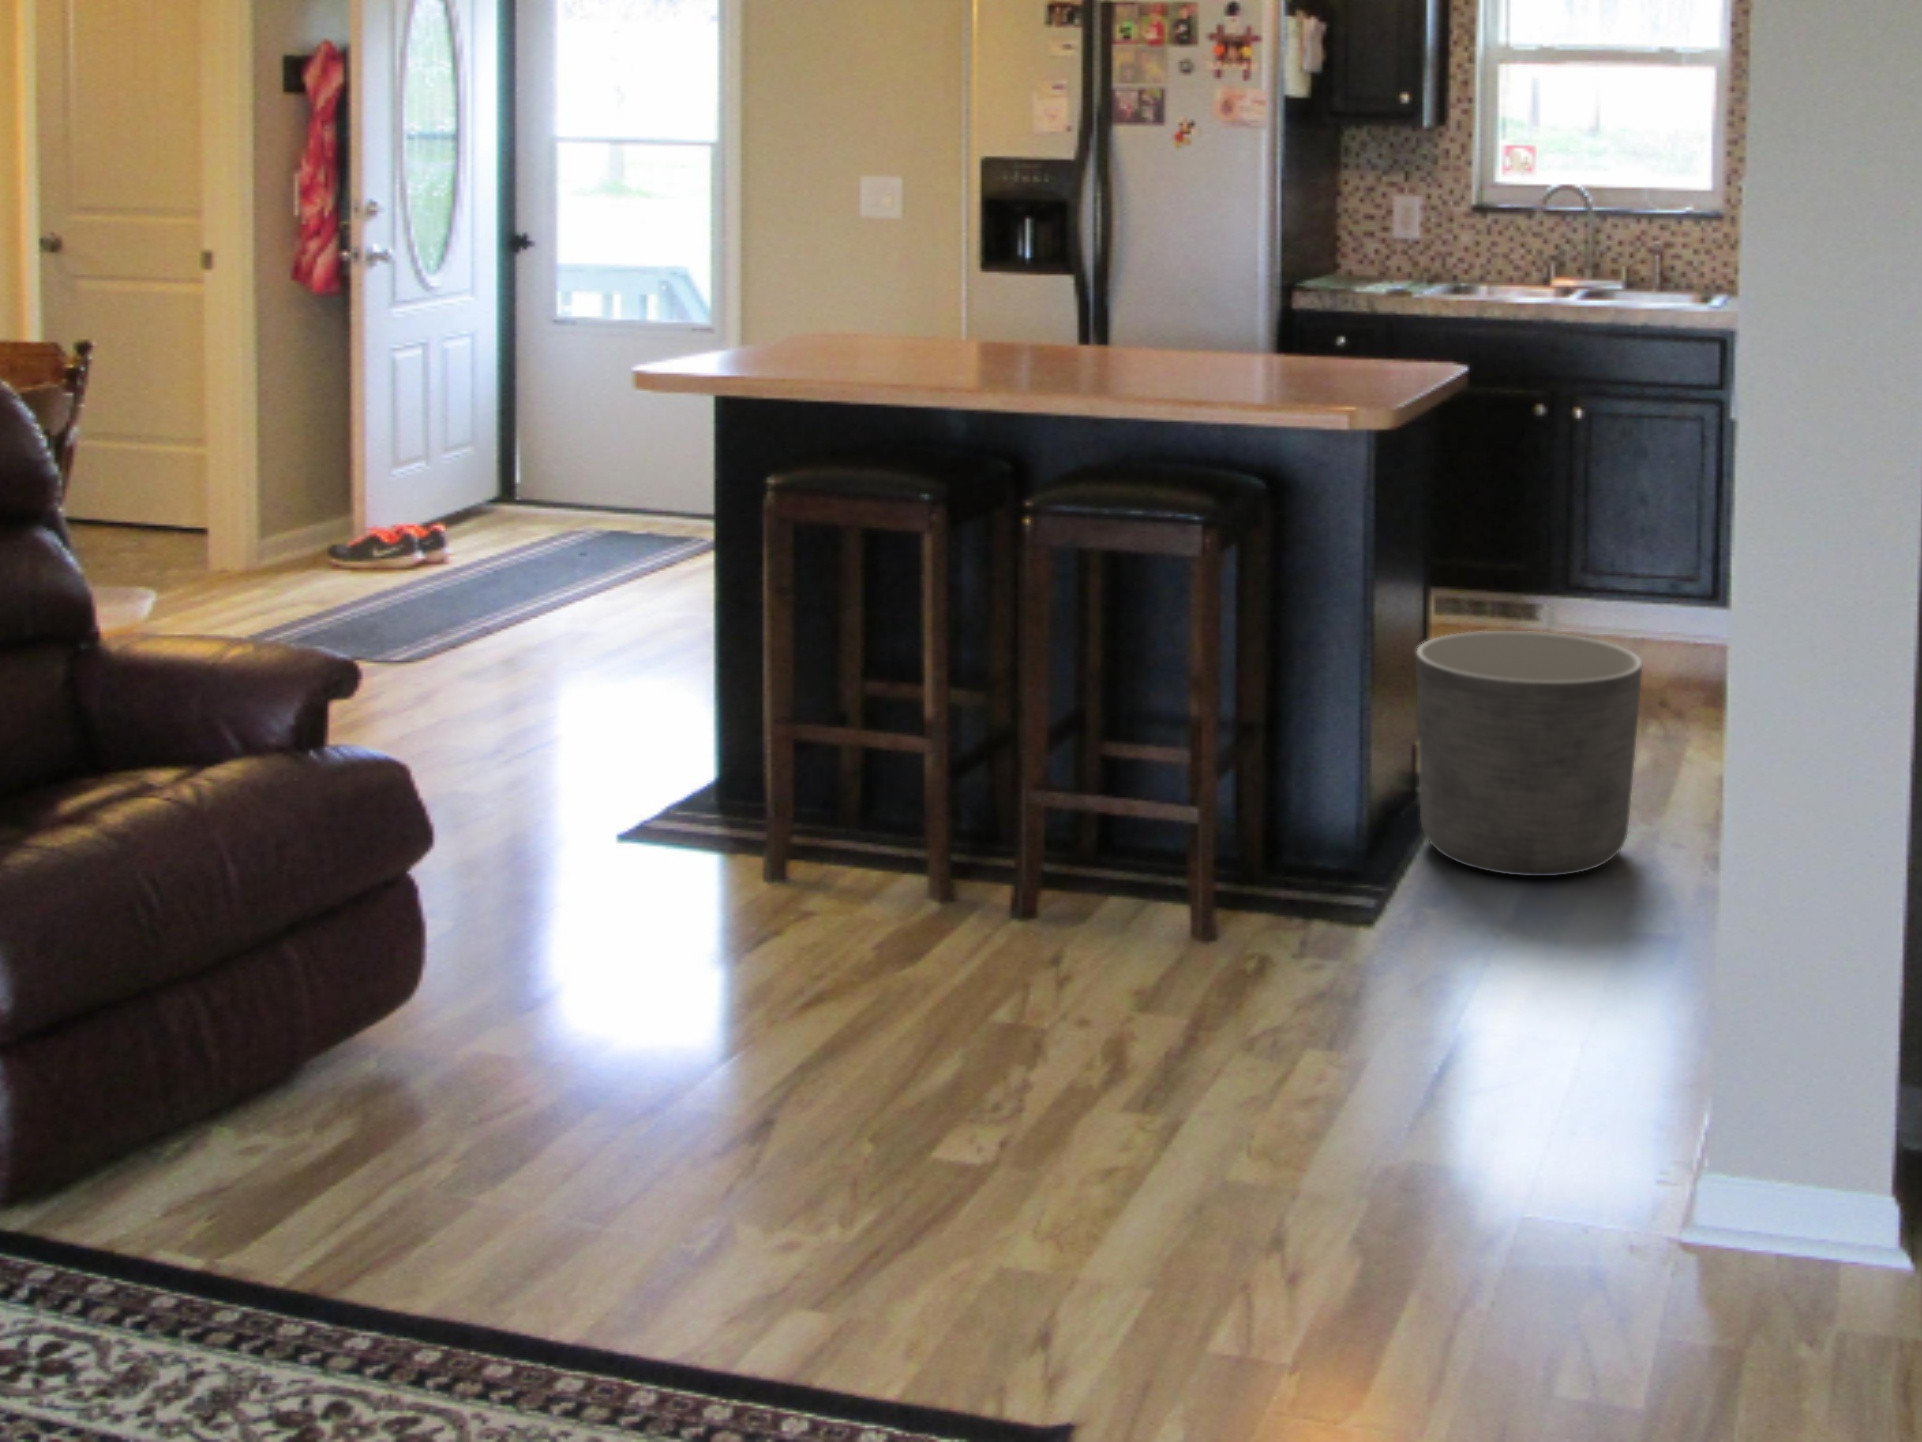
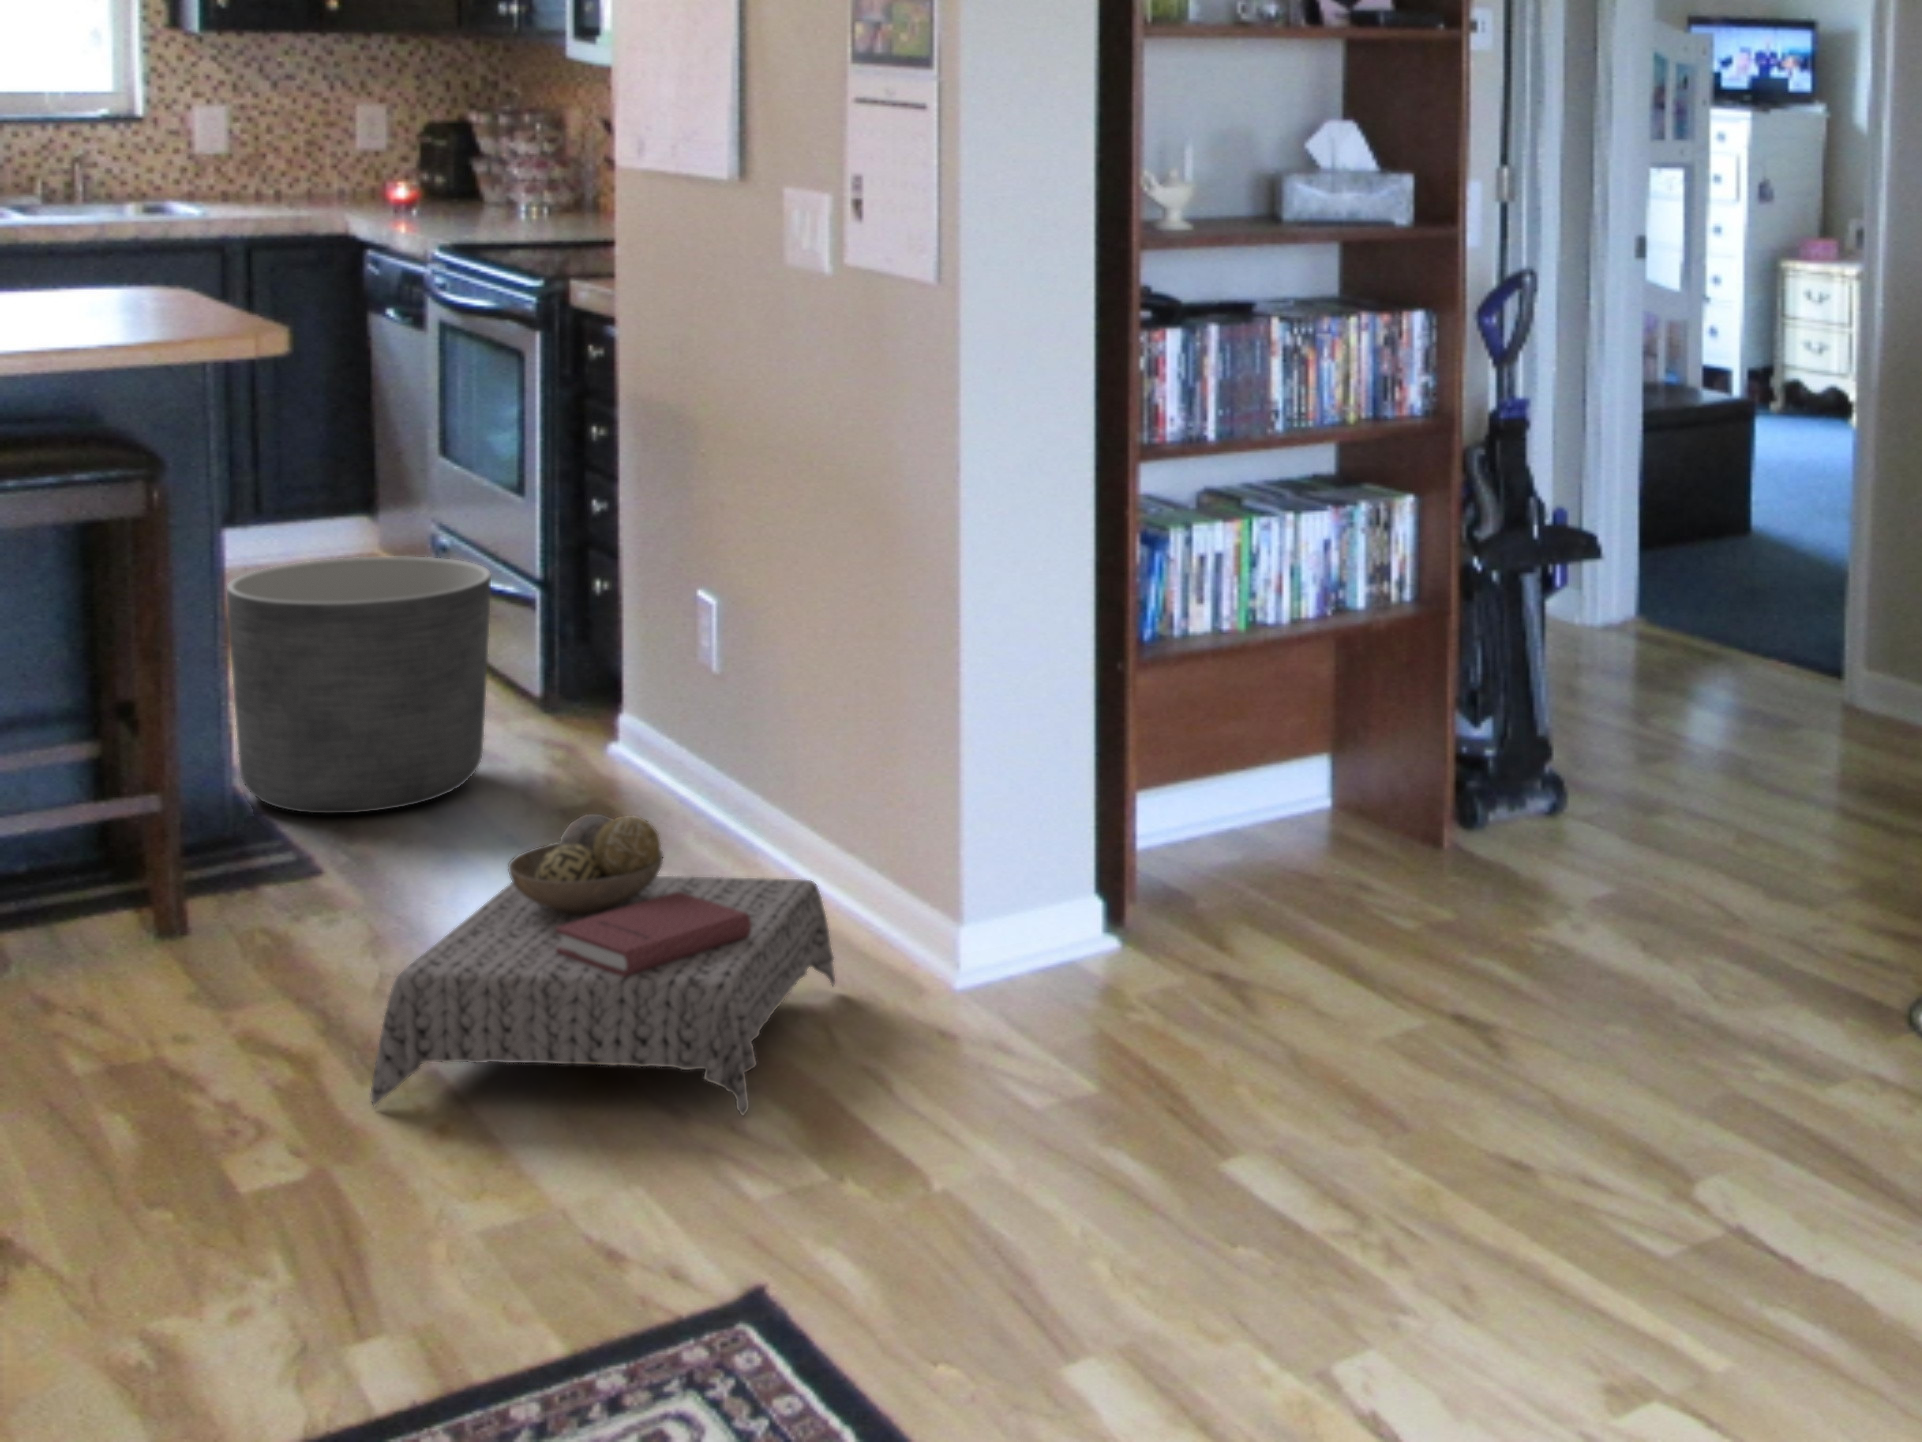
ottoman: none [1082,922,1551,1267] -> present [370,814,835,1115]

